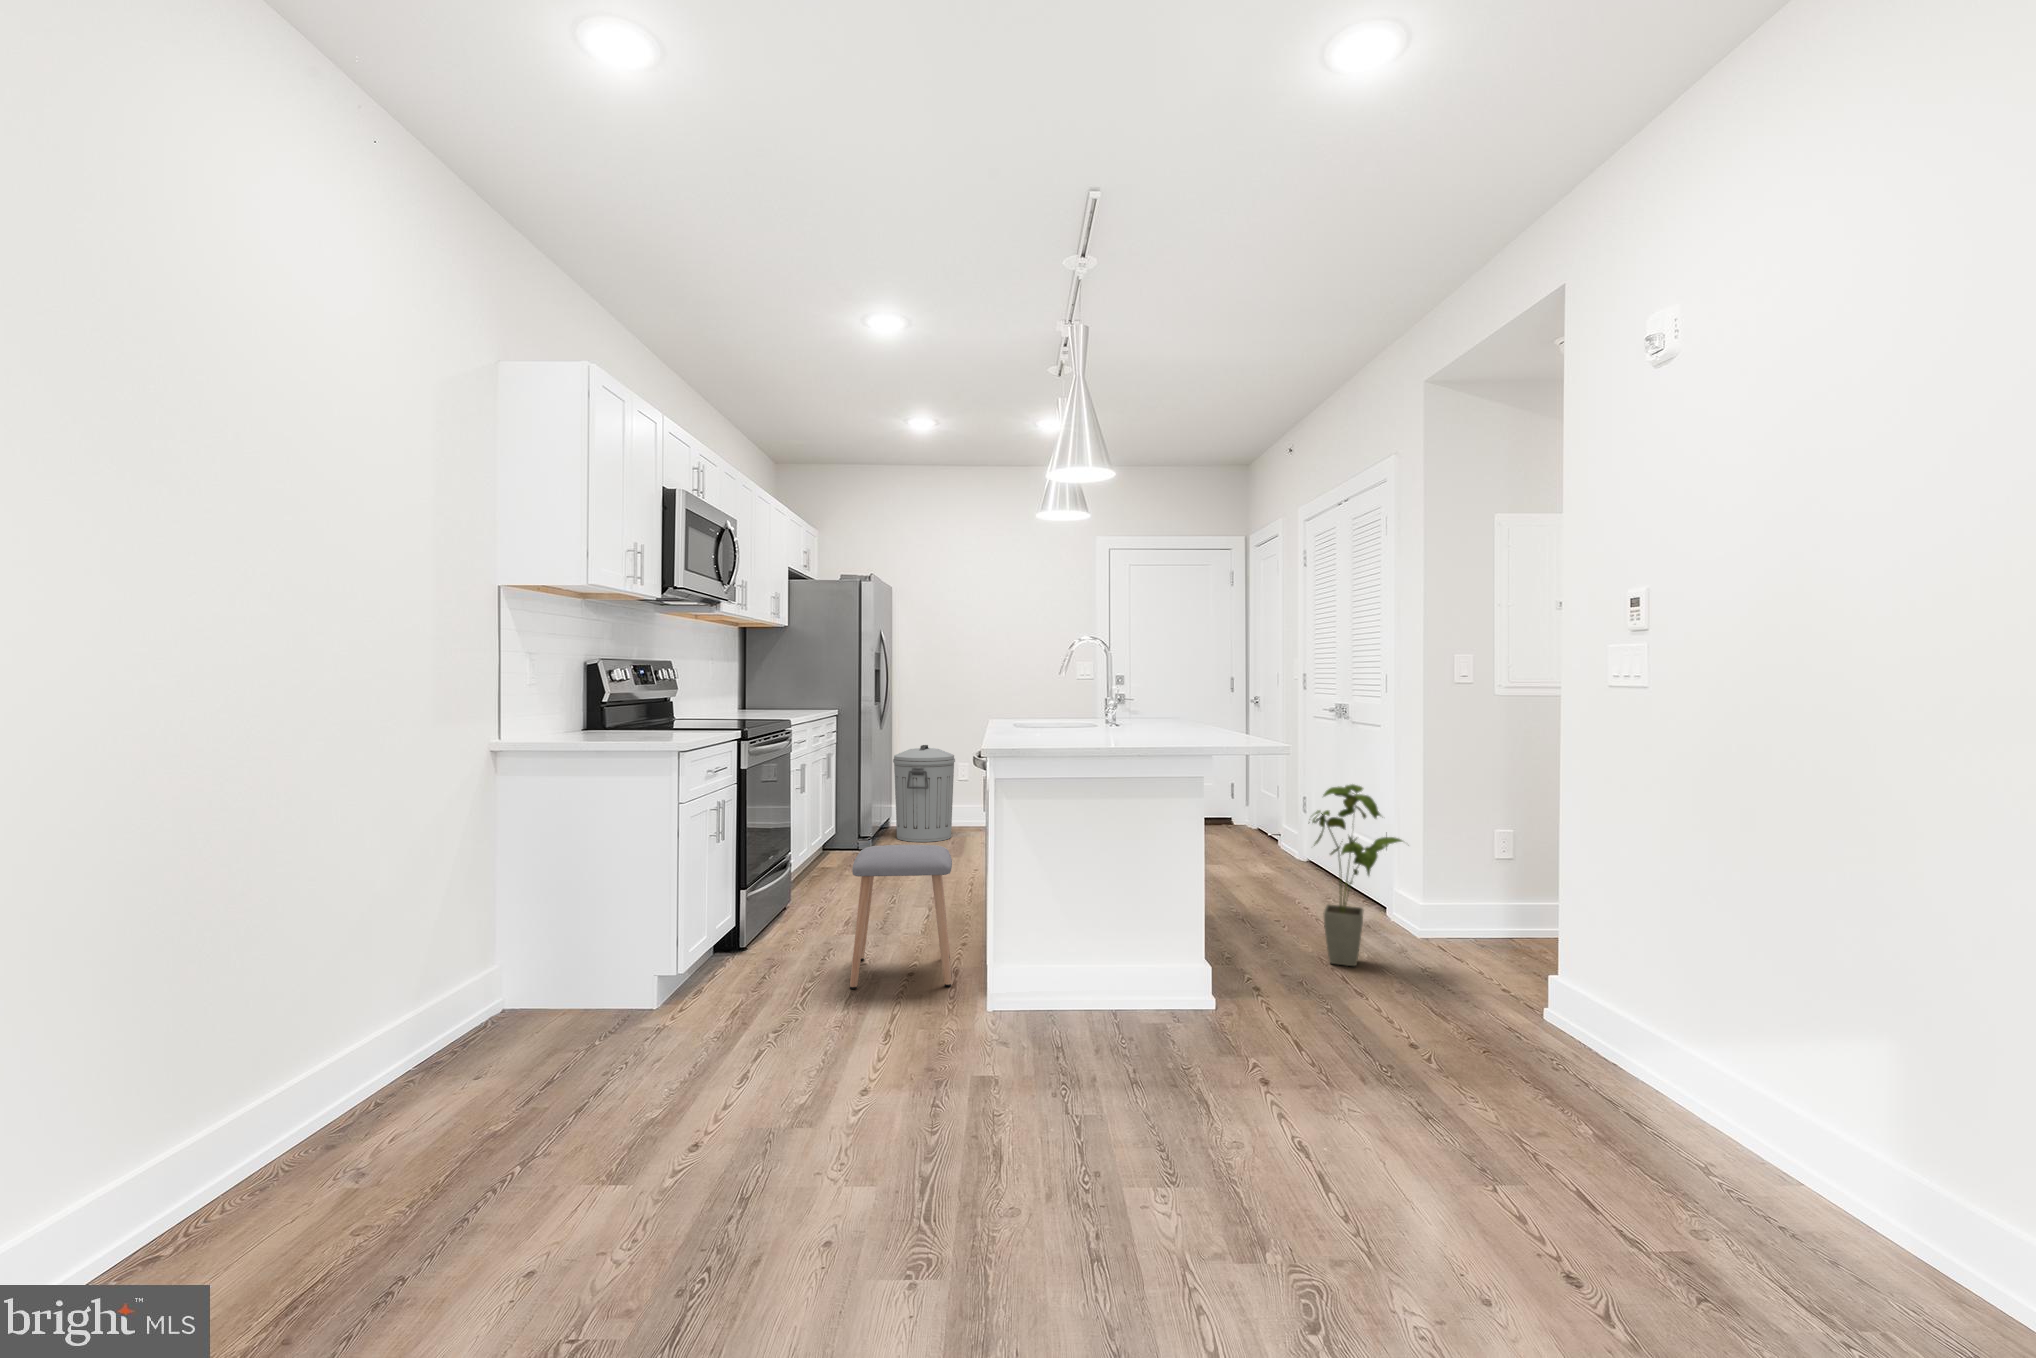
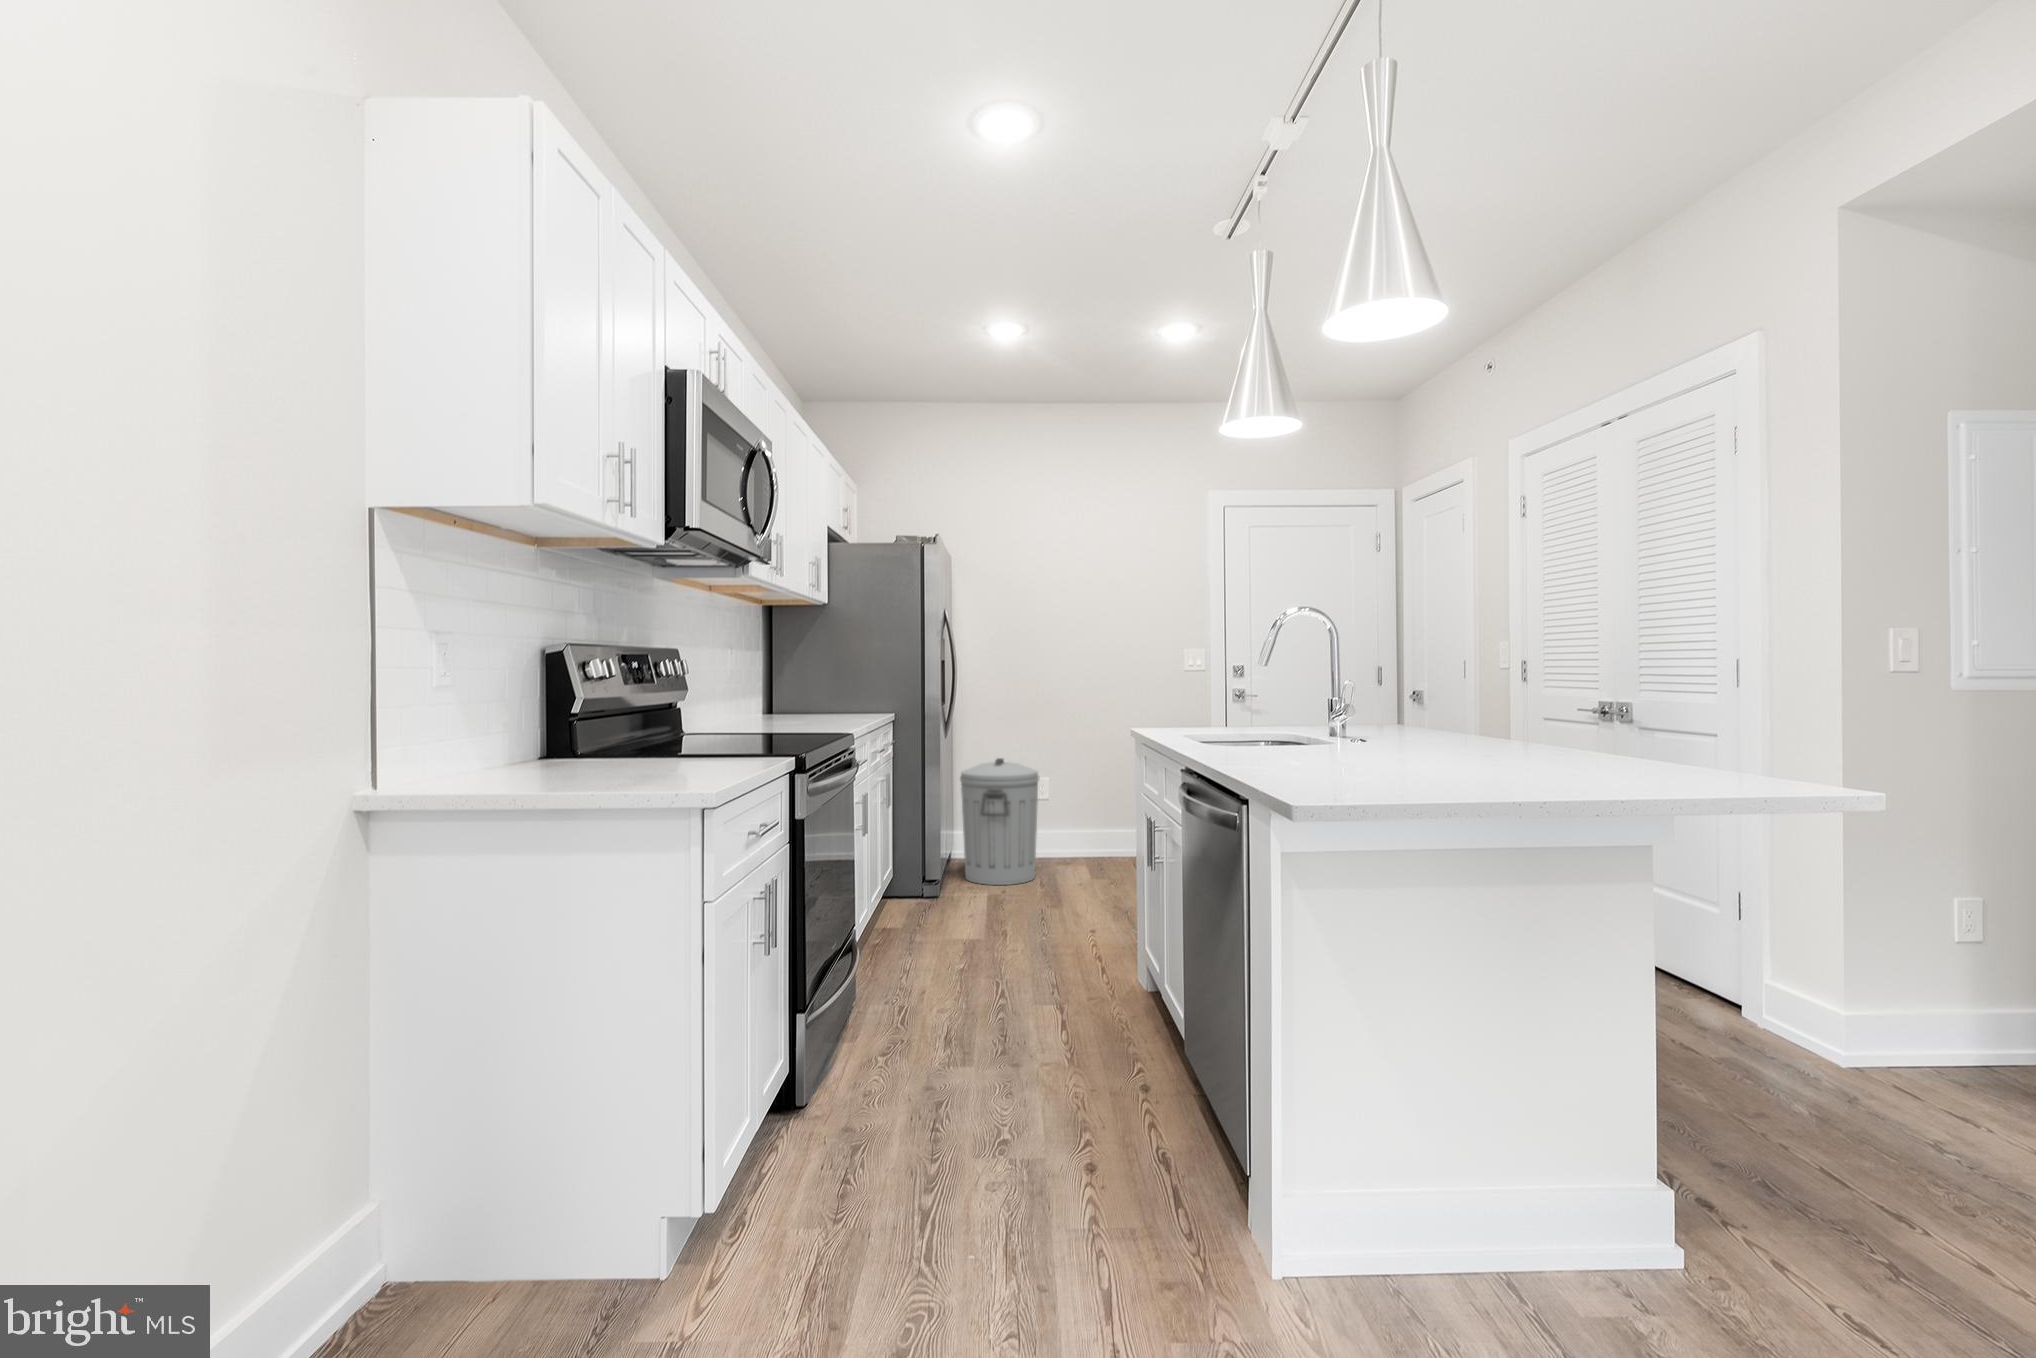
house plant: present [1312,784,1402,966] -> none [1702,839,1893,1138]
stool: present [850,845,952,989] -> none [990,943,1173,1212]

